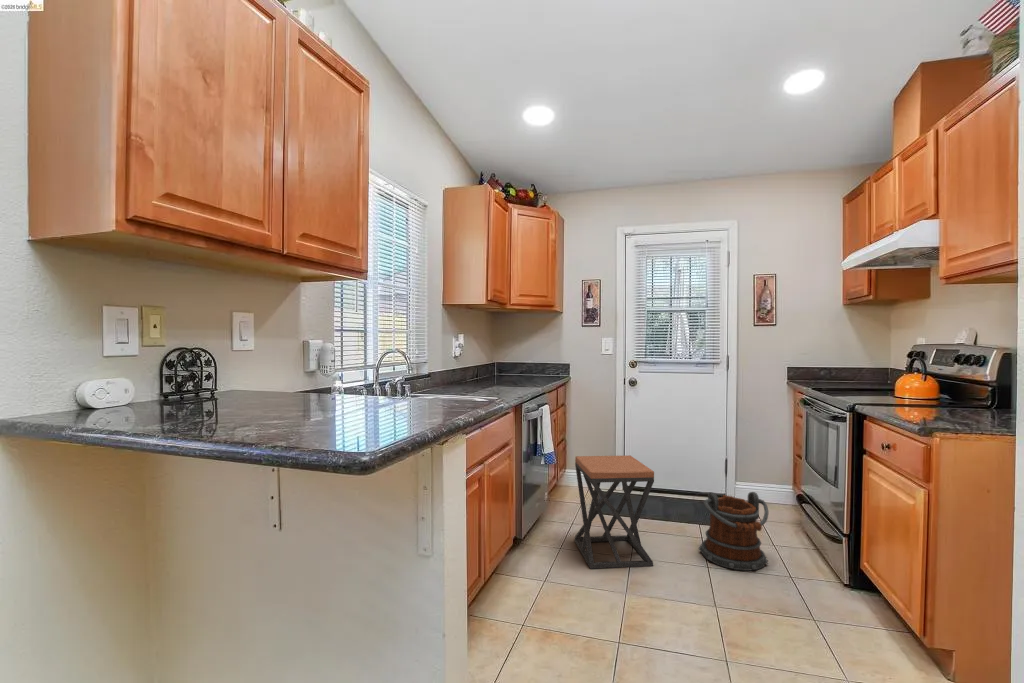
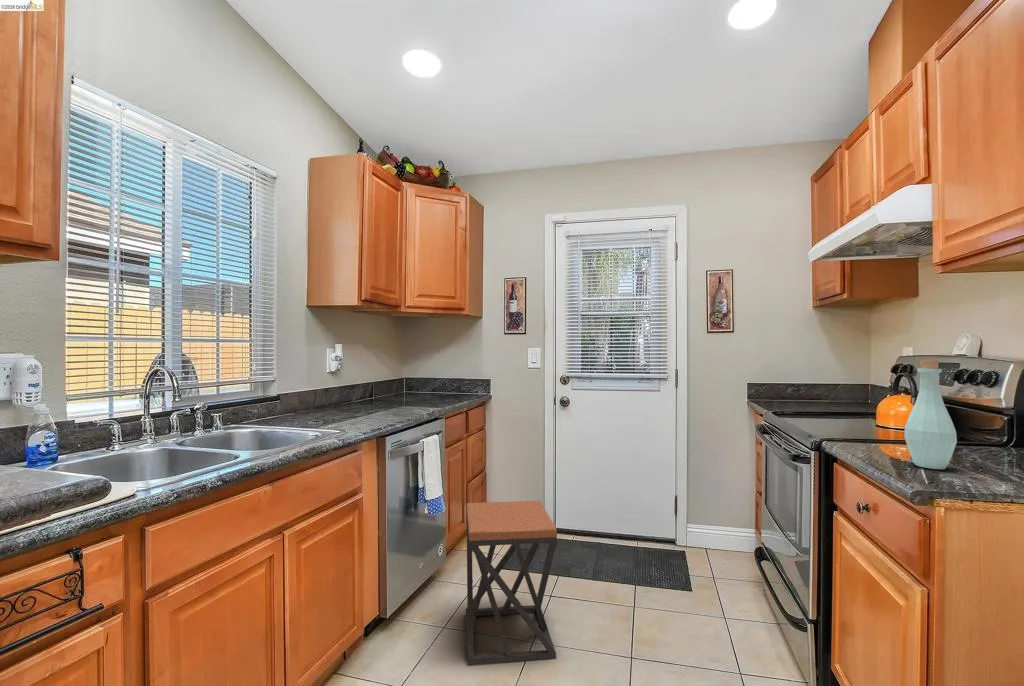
bottle: none [915,346,949,418] -> present [904,360,957,469]
bucket: present [699,492,769,571] -> none [623,551,712,665]

